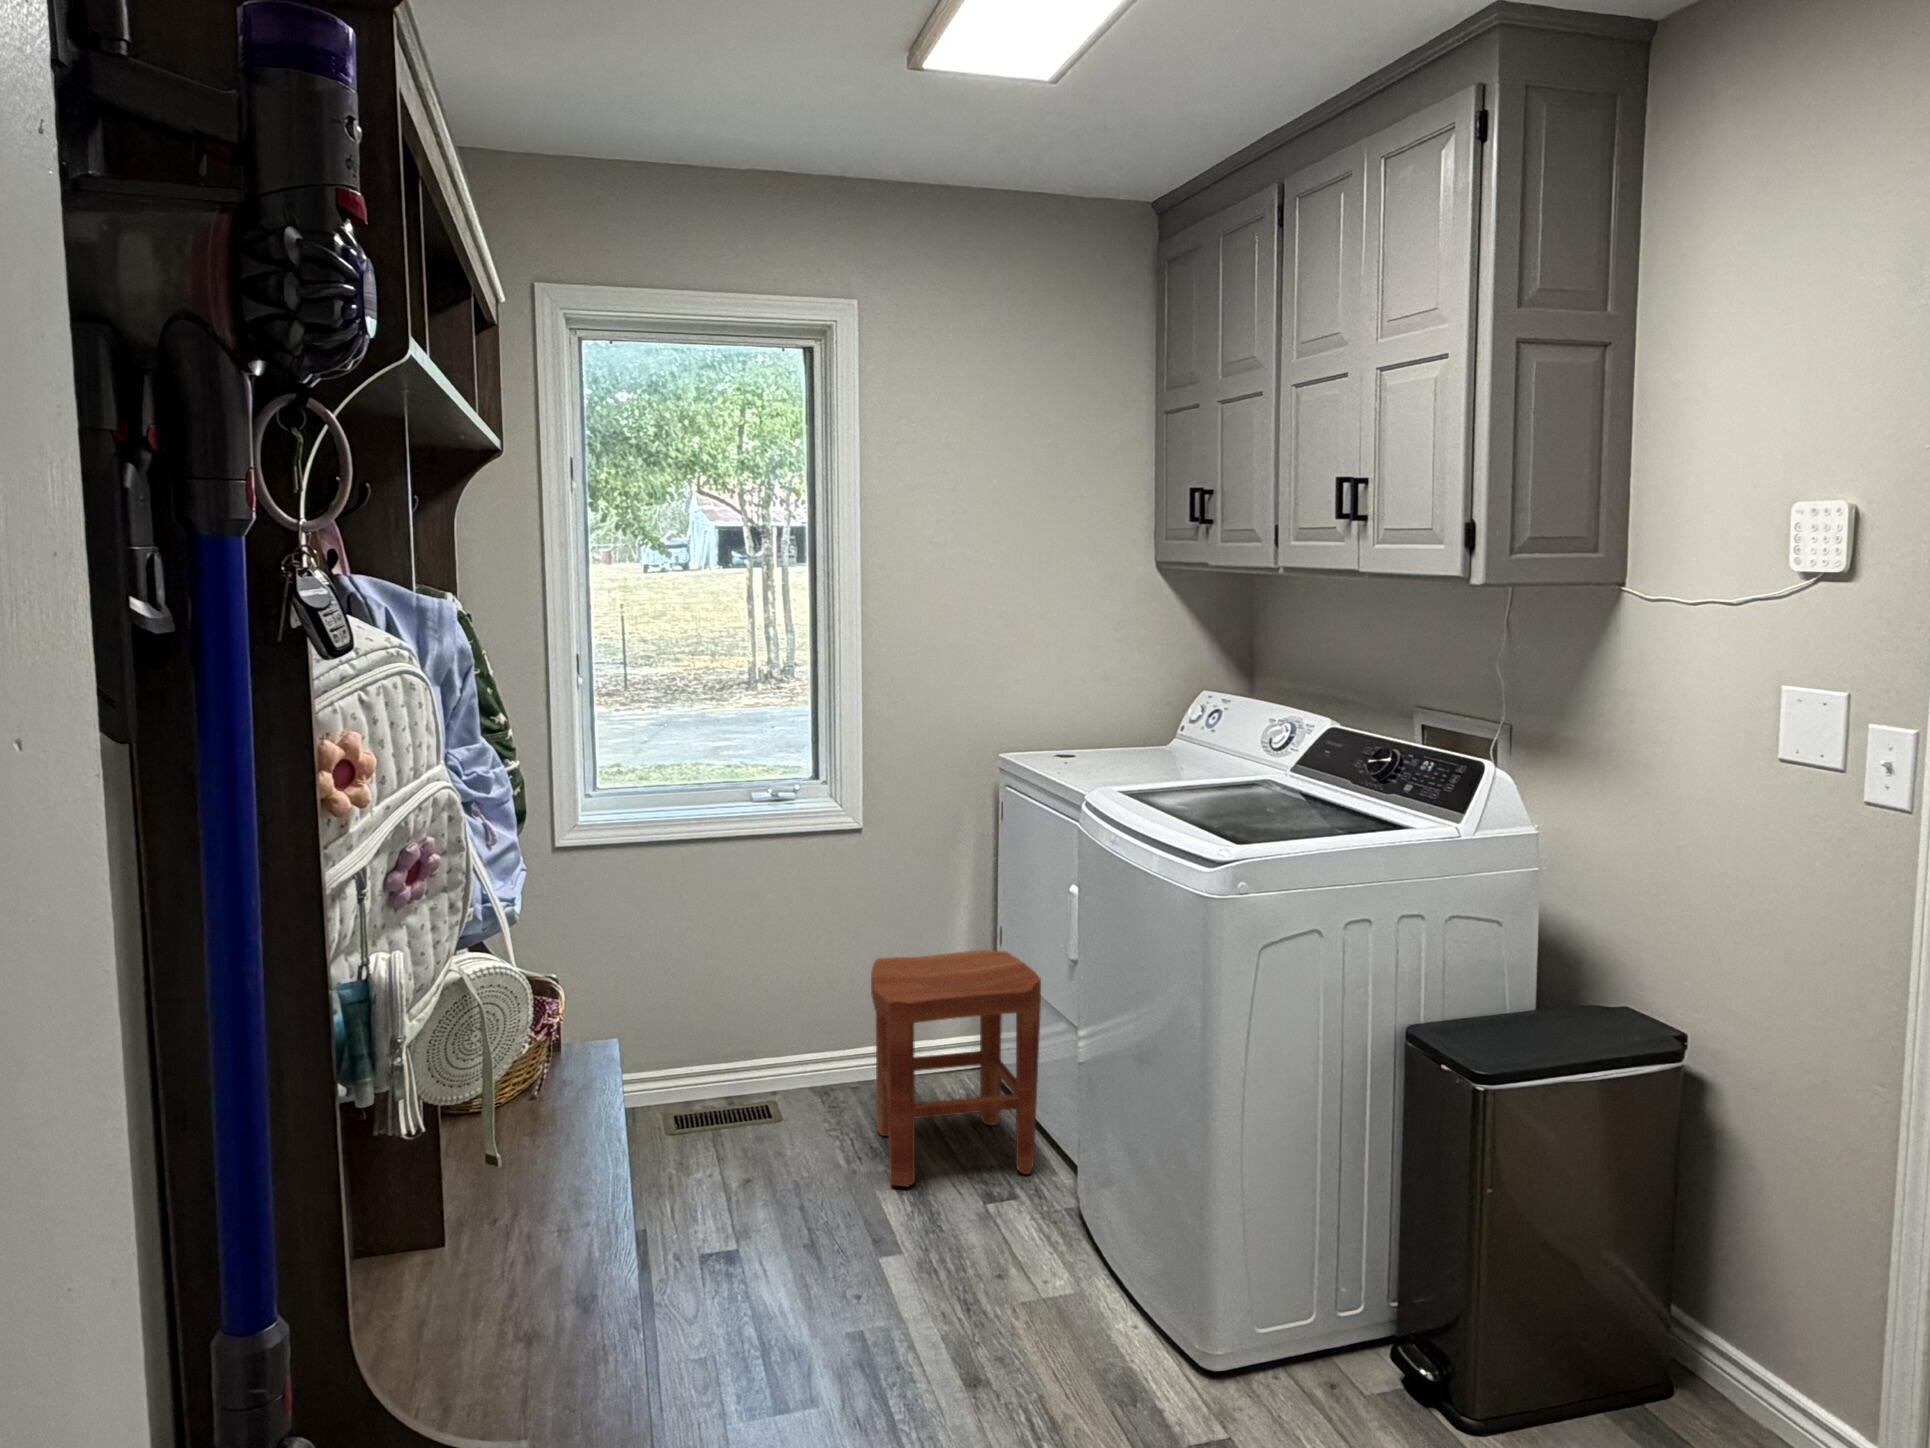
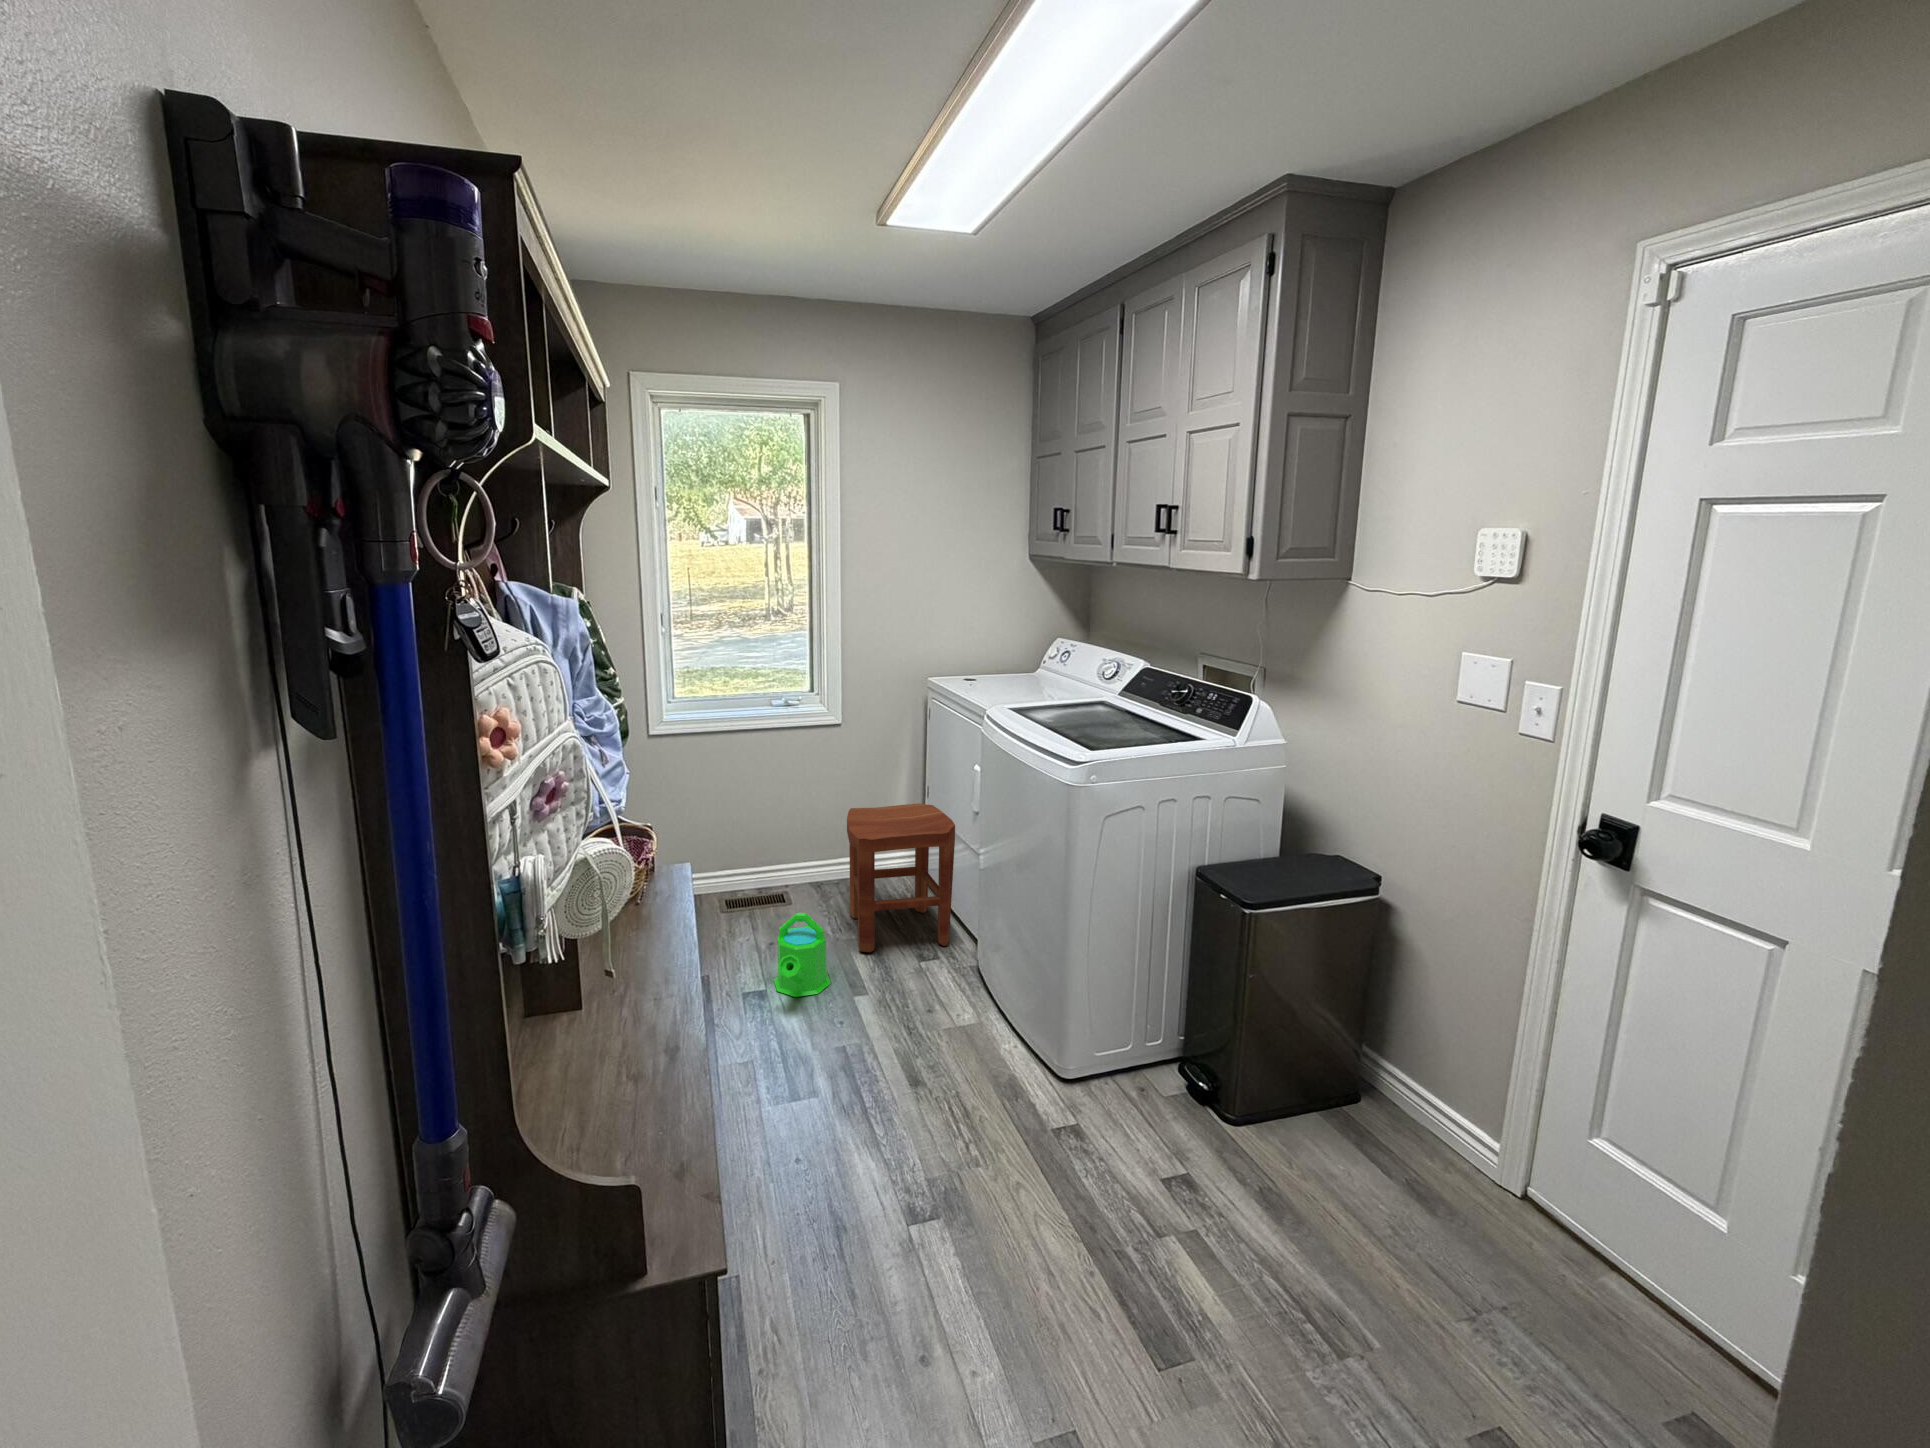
watering can: none [753,1121,845,1257] -> present [774,913,831,997]

